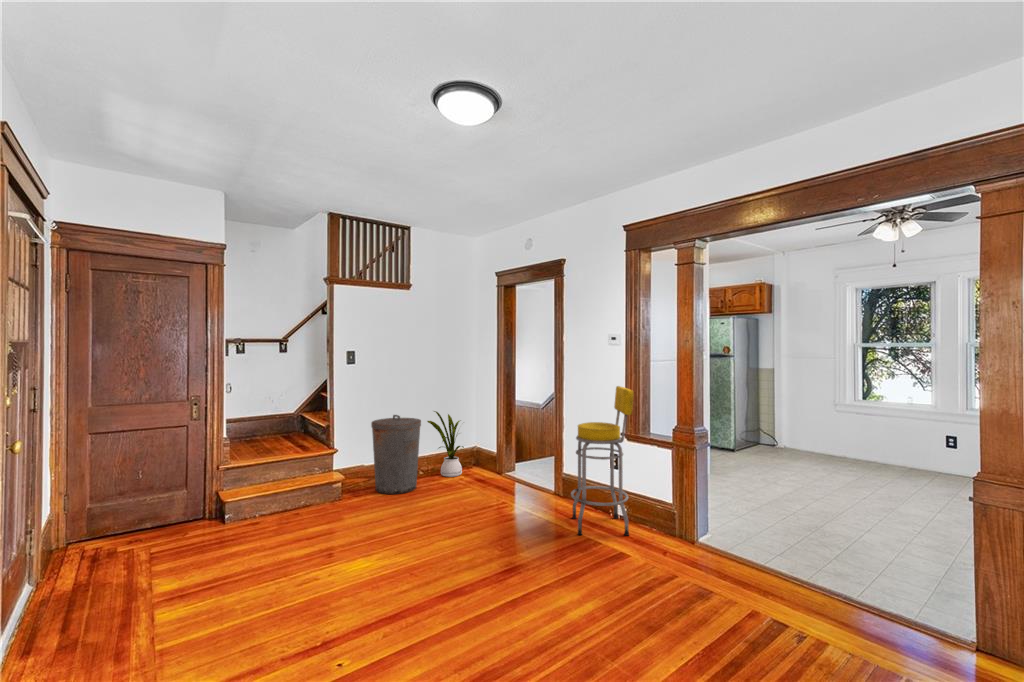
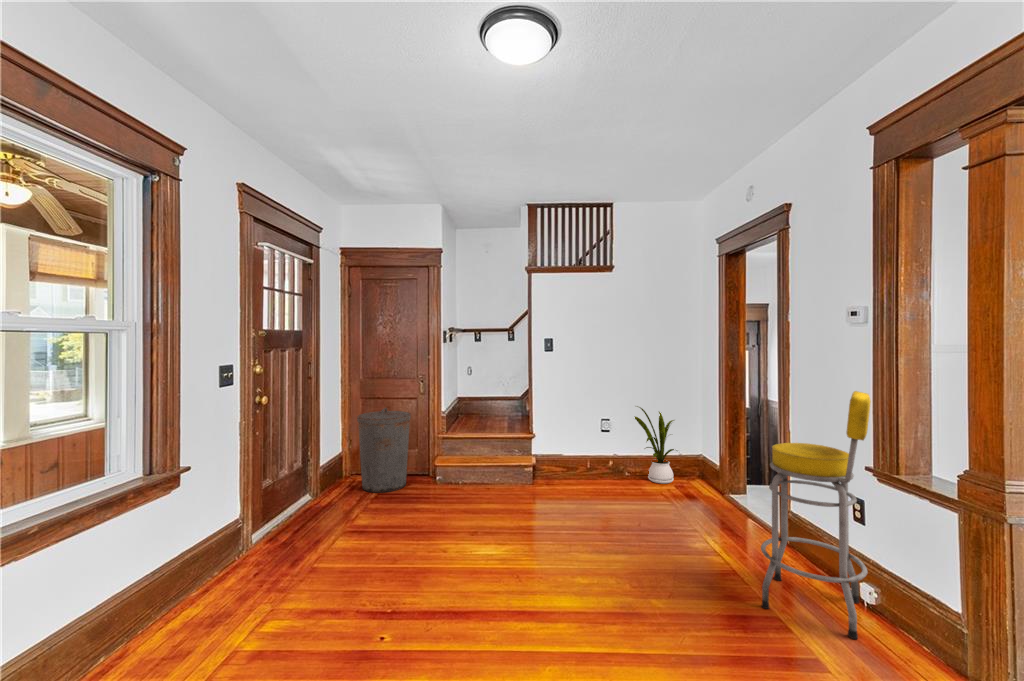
trash can: present [371,415,421,494] -> present [357,408,411,493]

